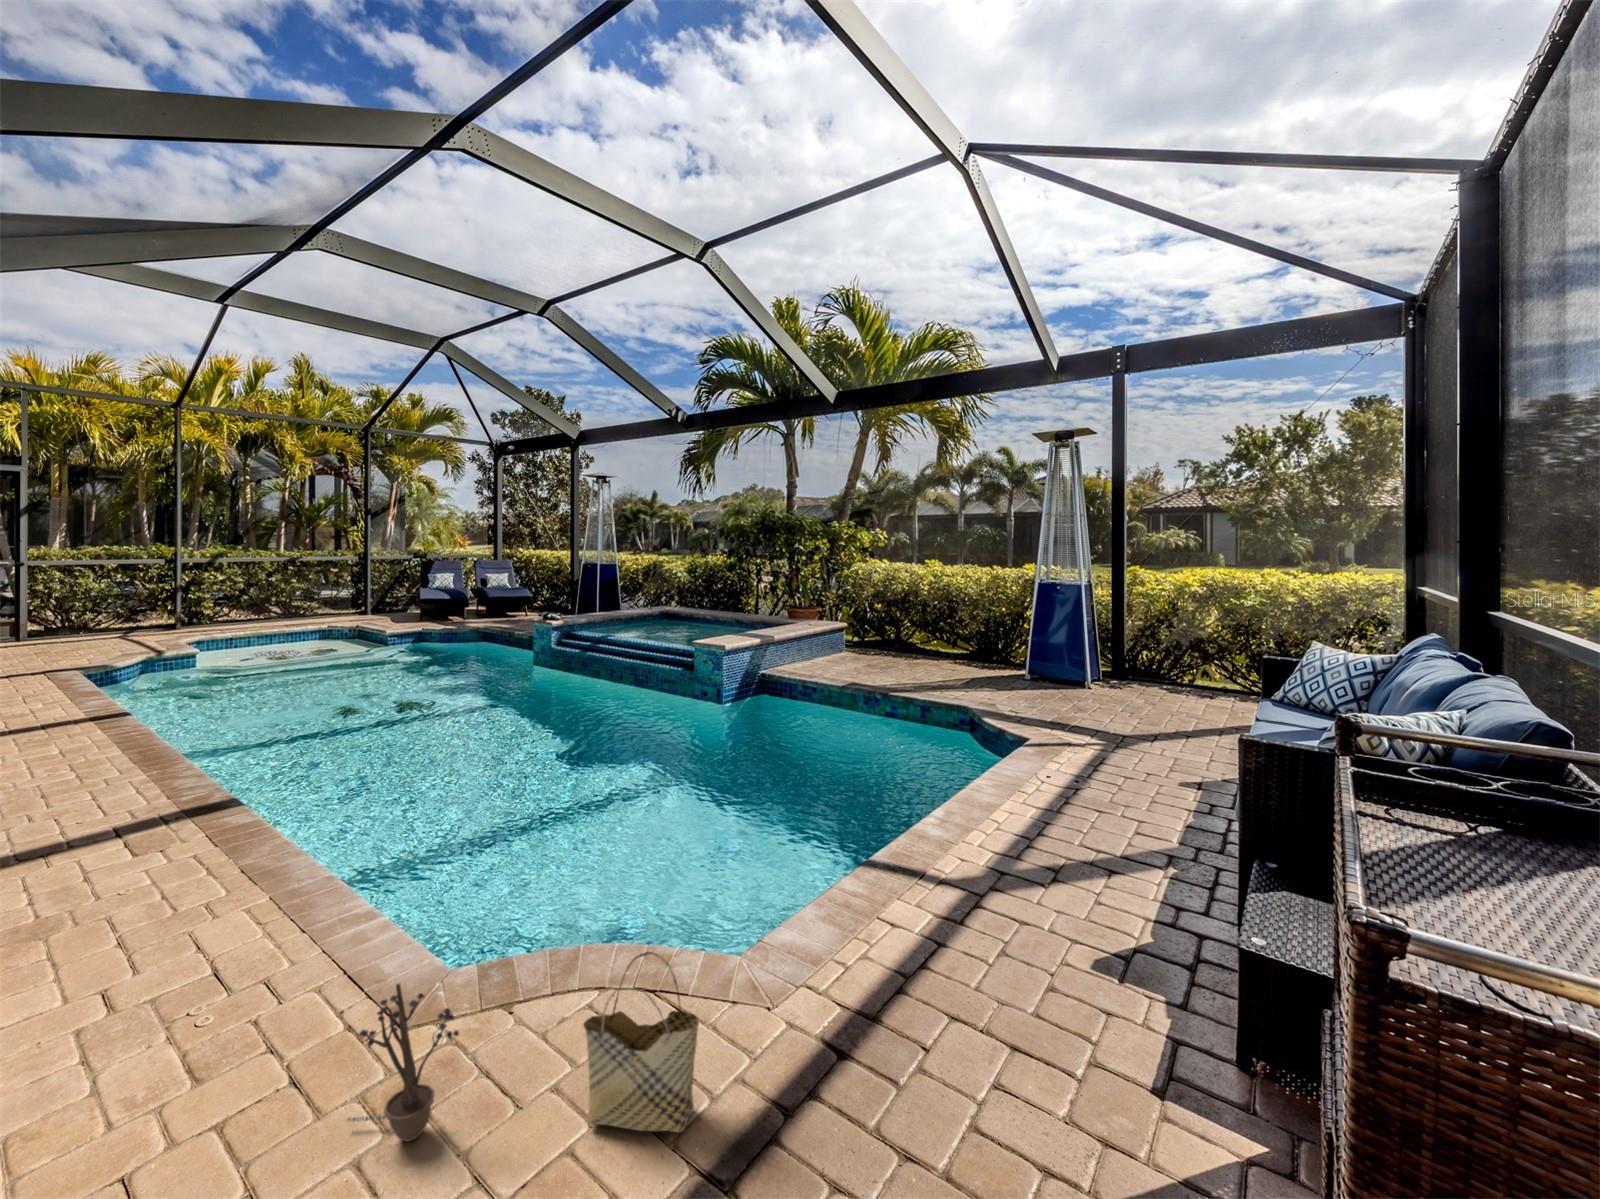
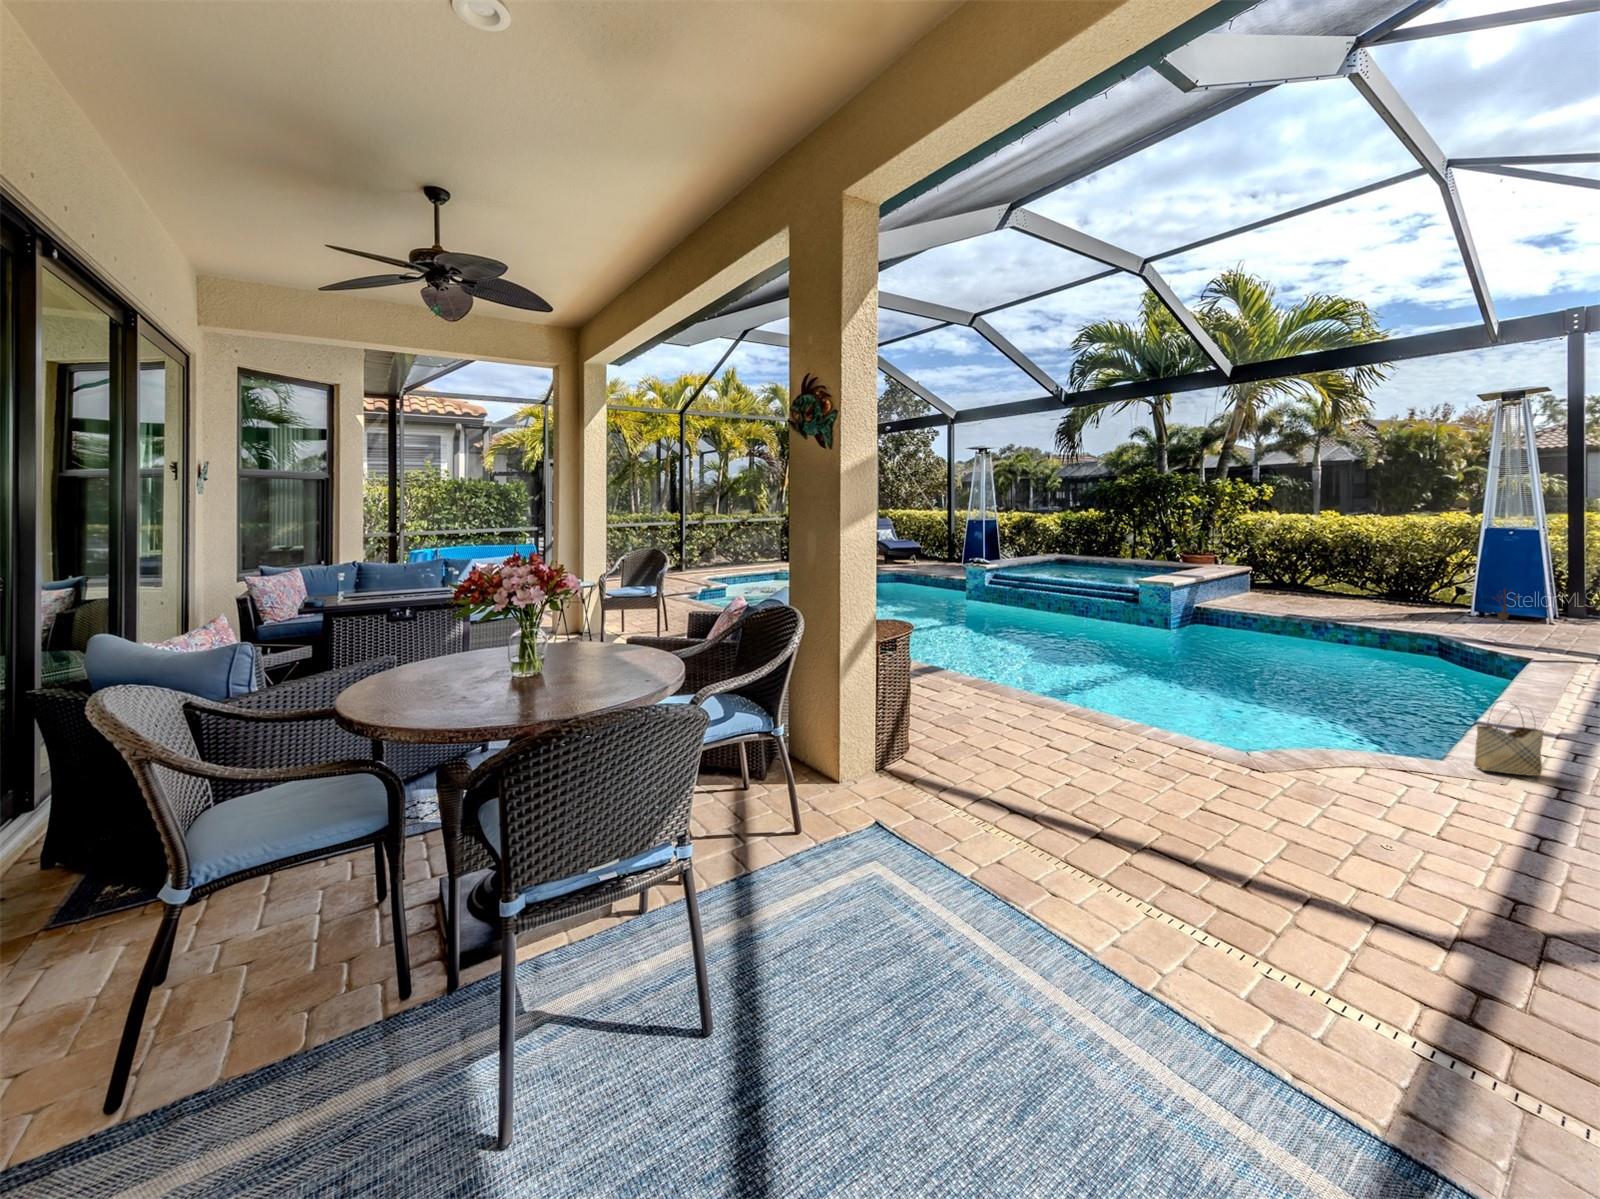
decorative plant: present [347,984,459,1141] -> present [1497,590,1518,621]

